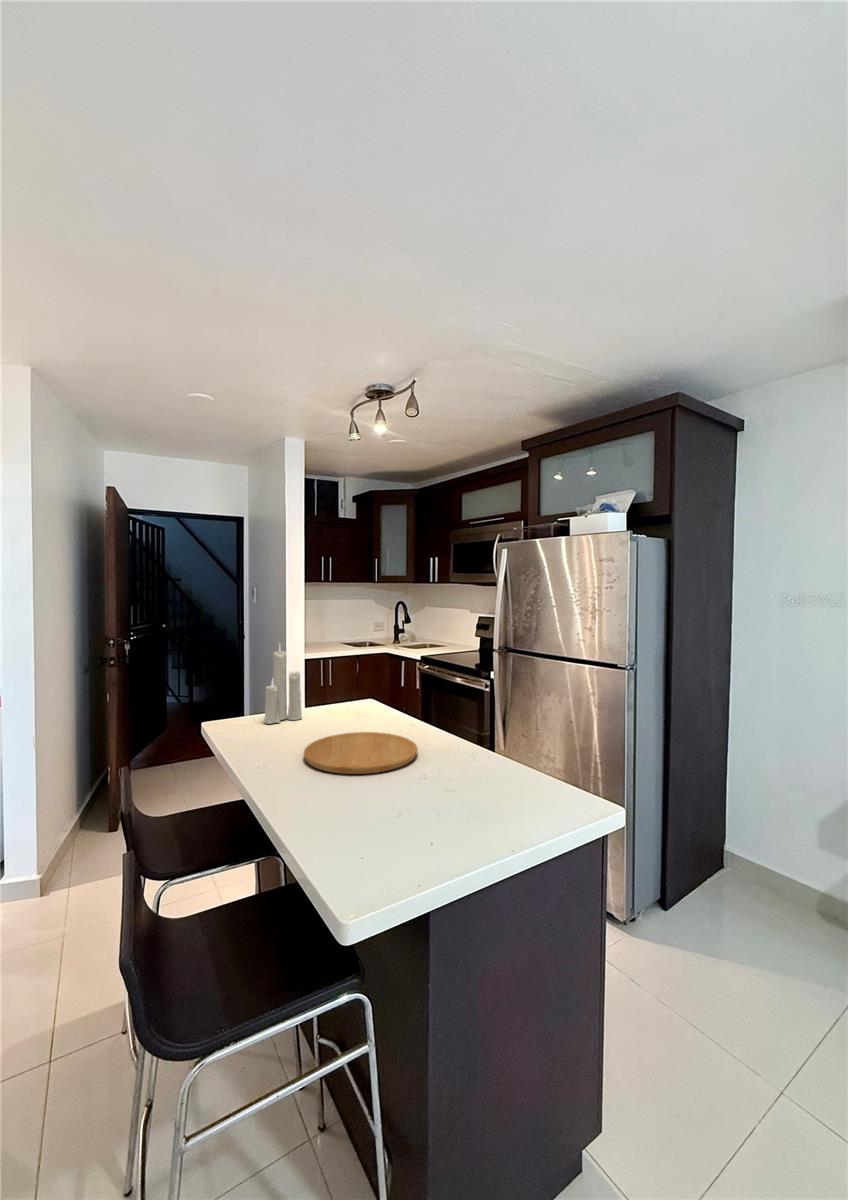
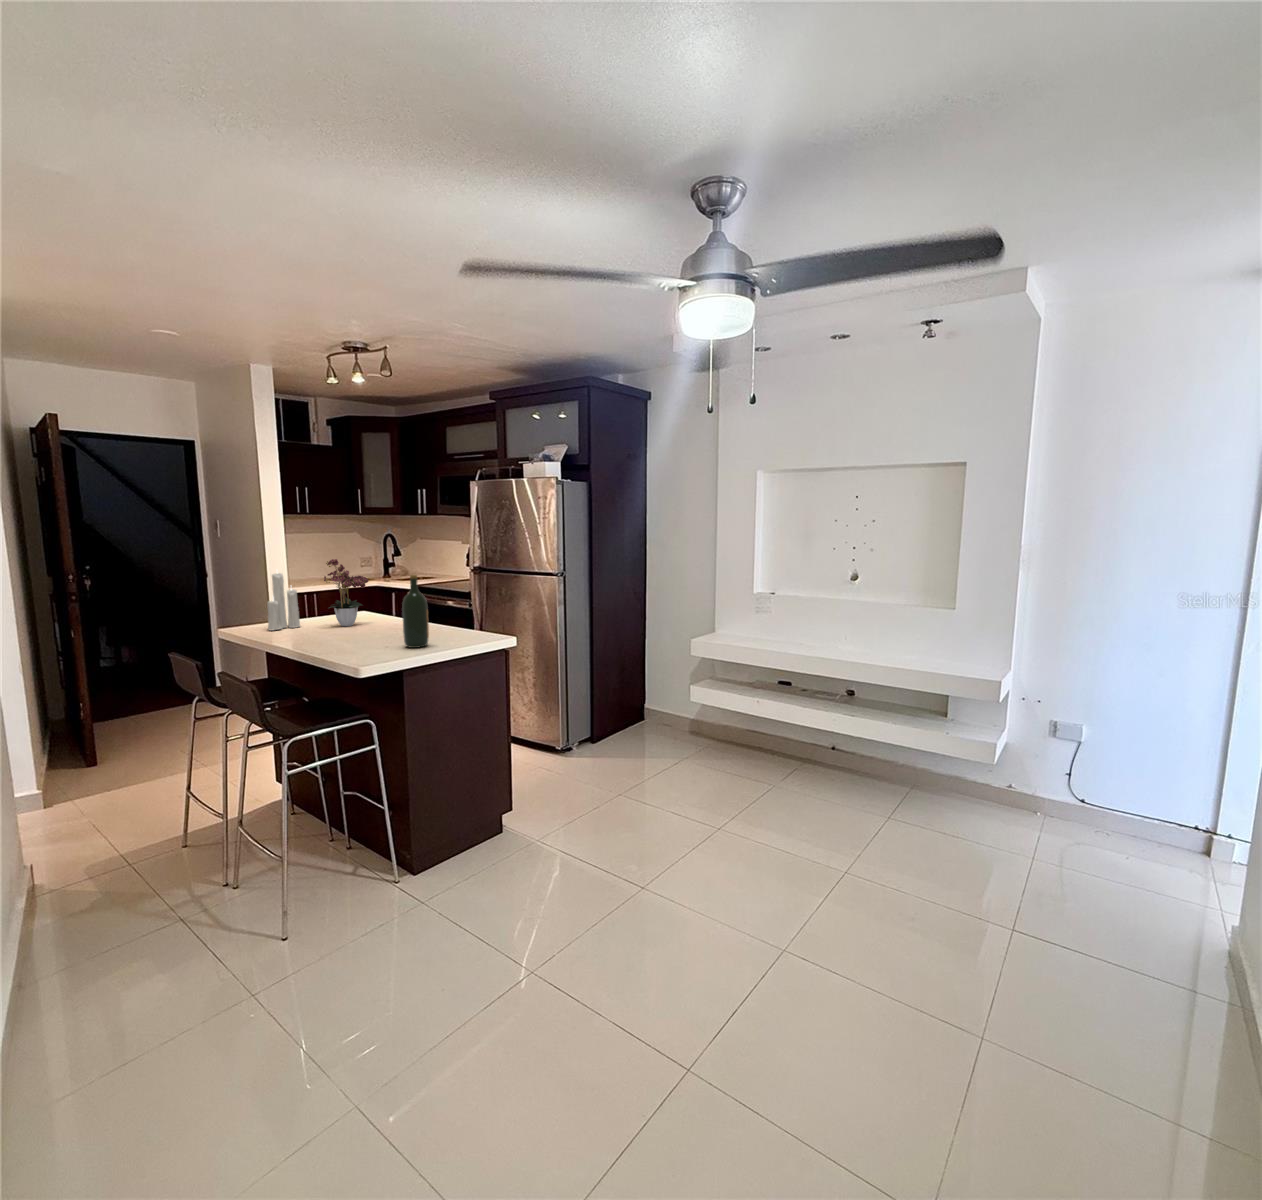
flower arrangement: none [328,632,388,723] -> present [324,559,368,626]
wine bottle: none [433,670,471,787] -> present [402,575,429,648]
cutting board: present [304,732,418,774] -> none [309,628,396,648]

